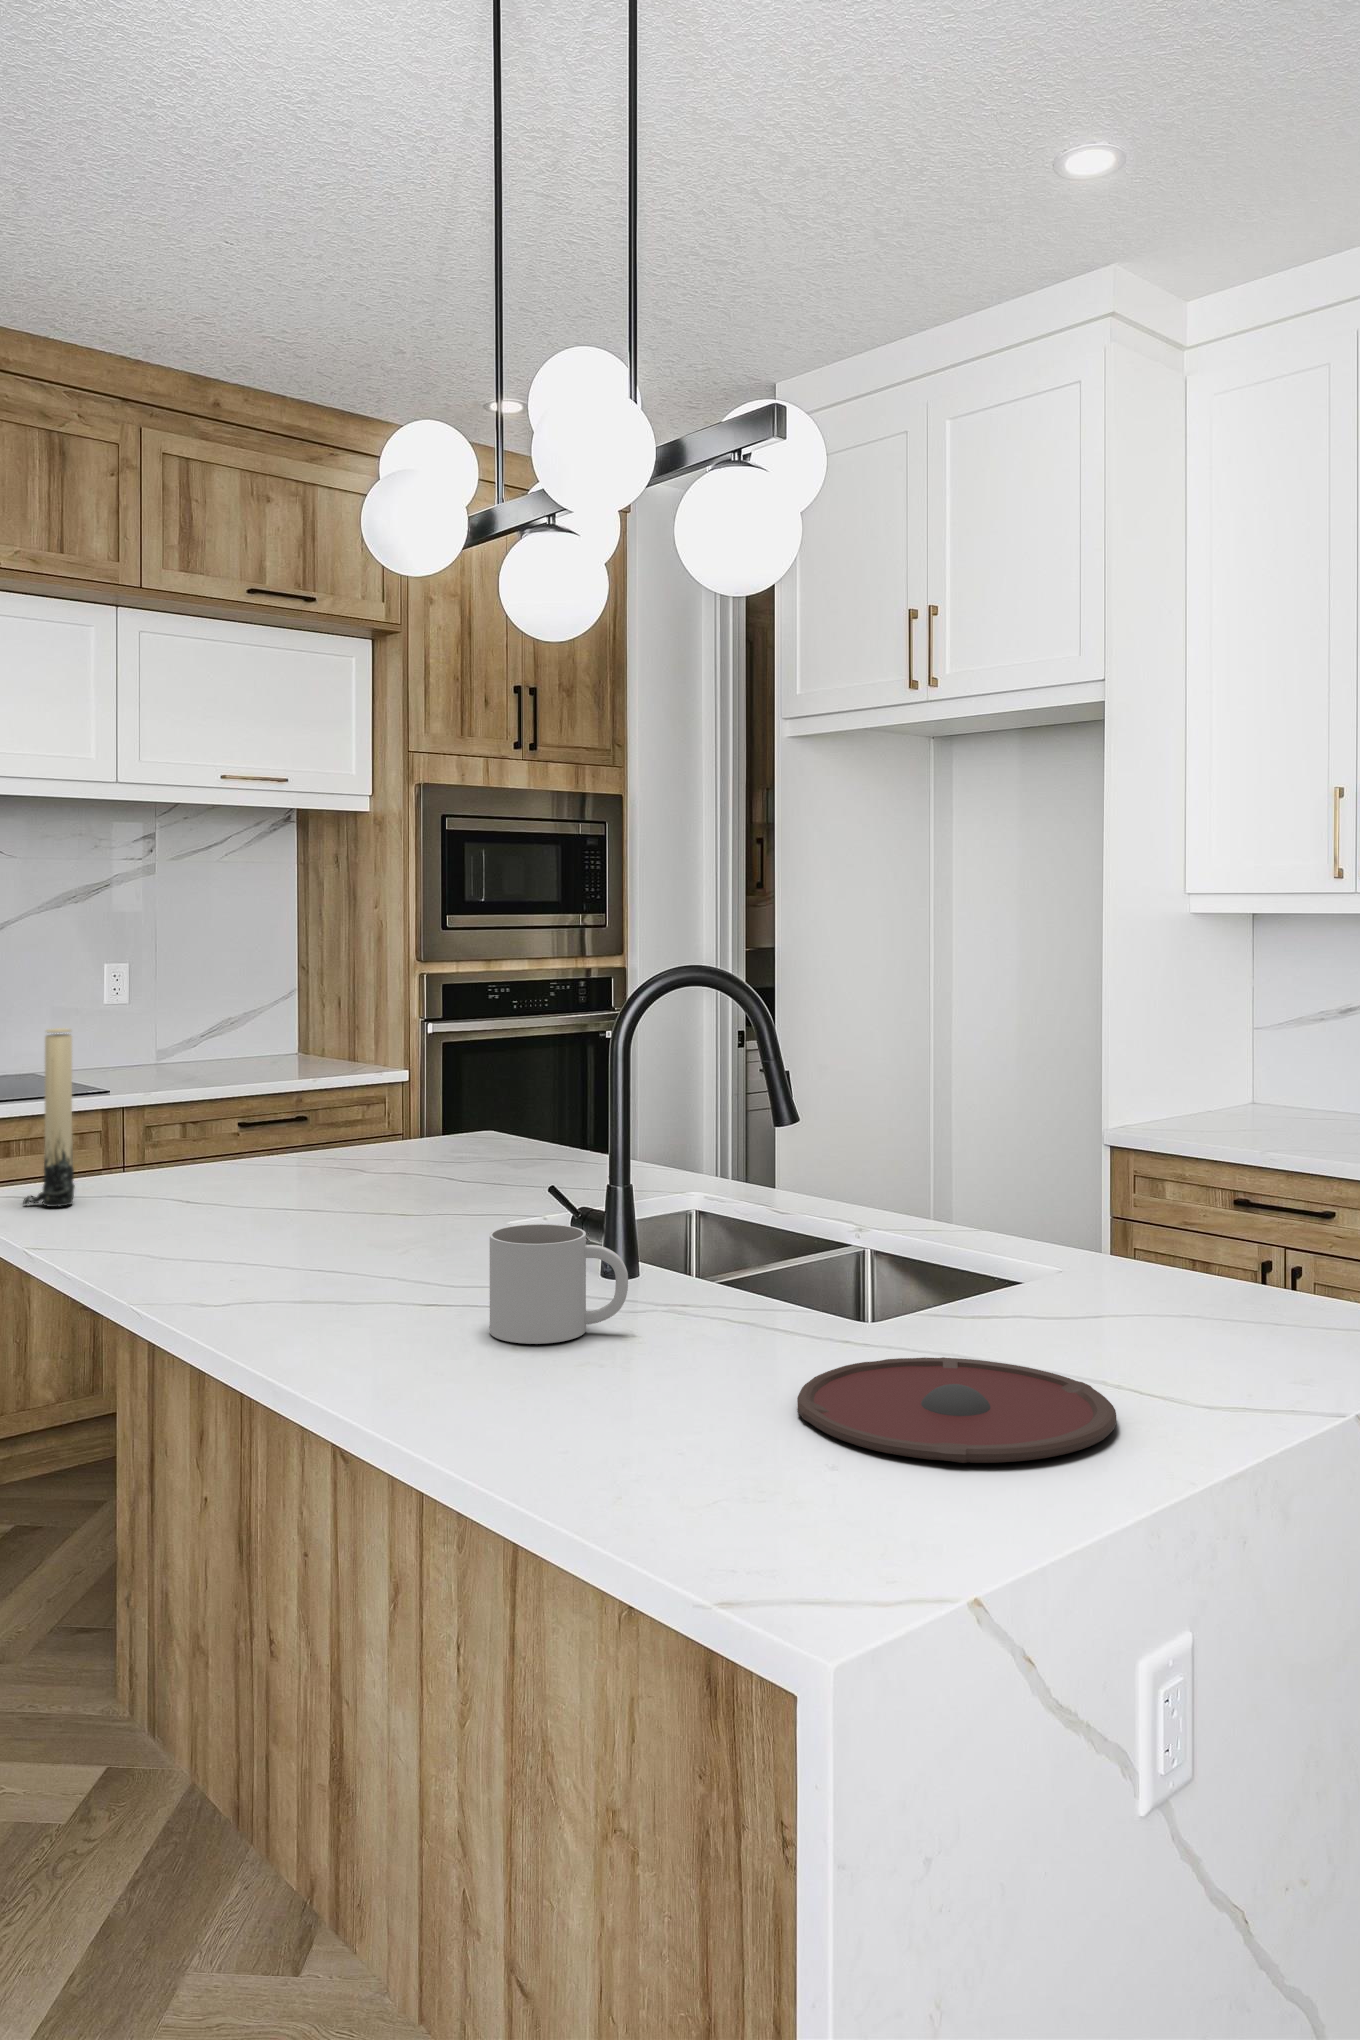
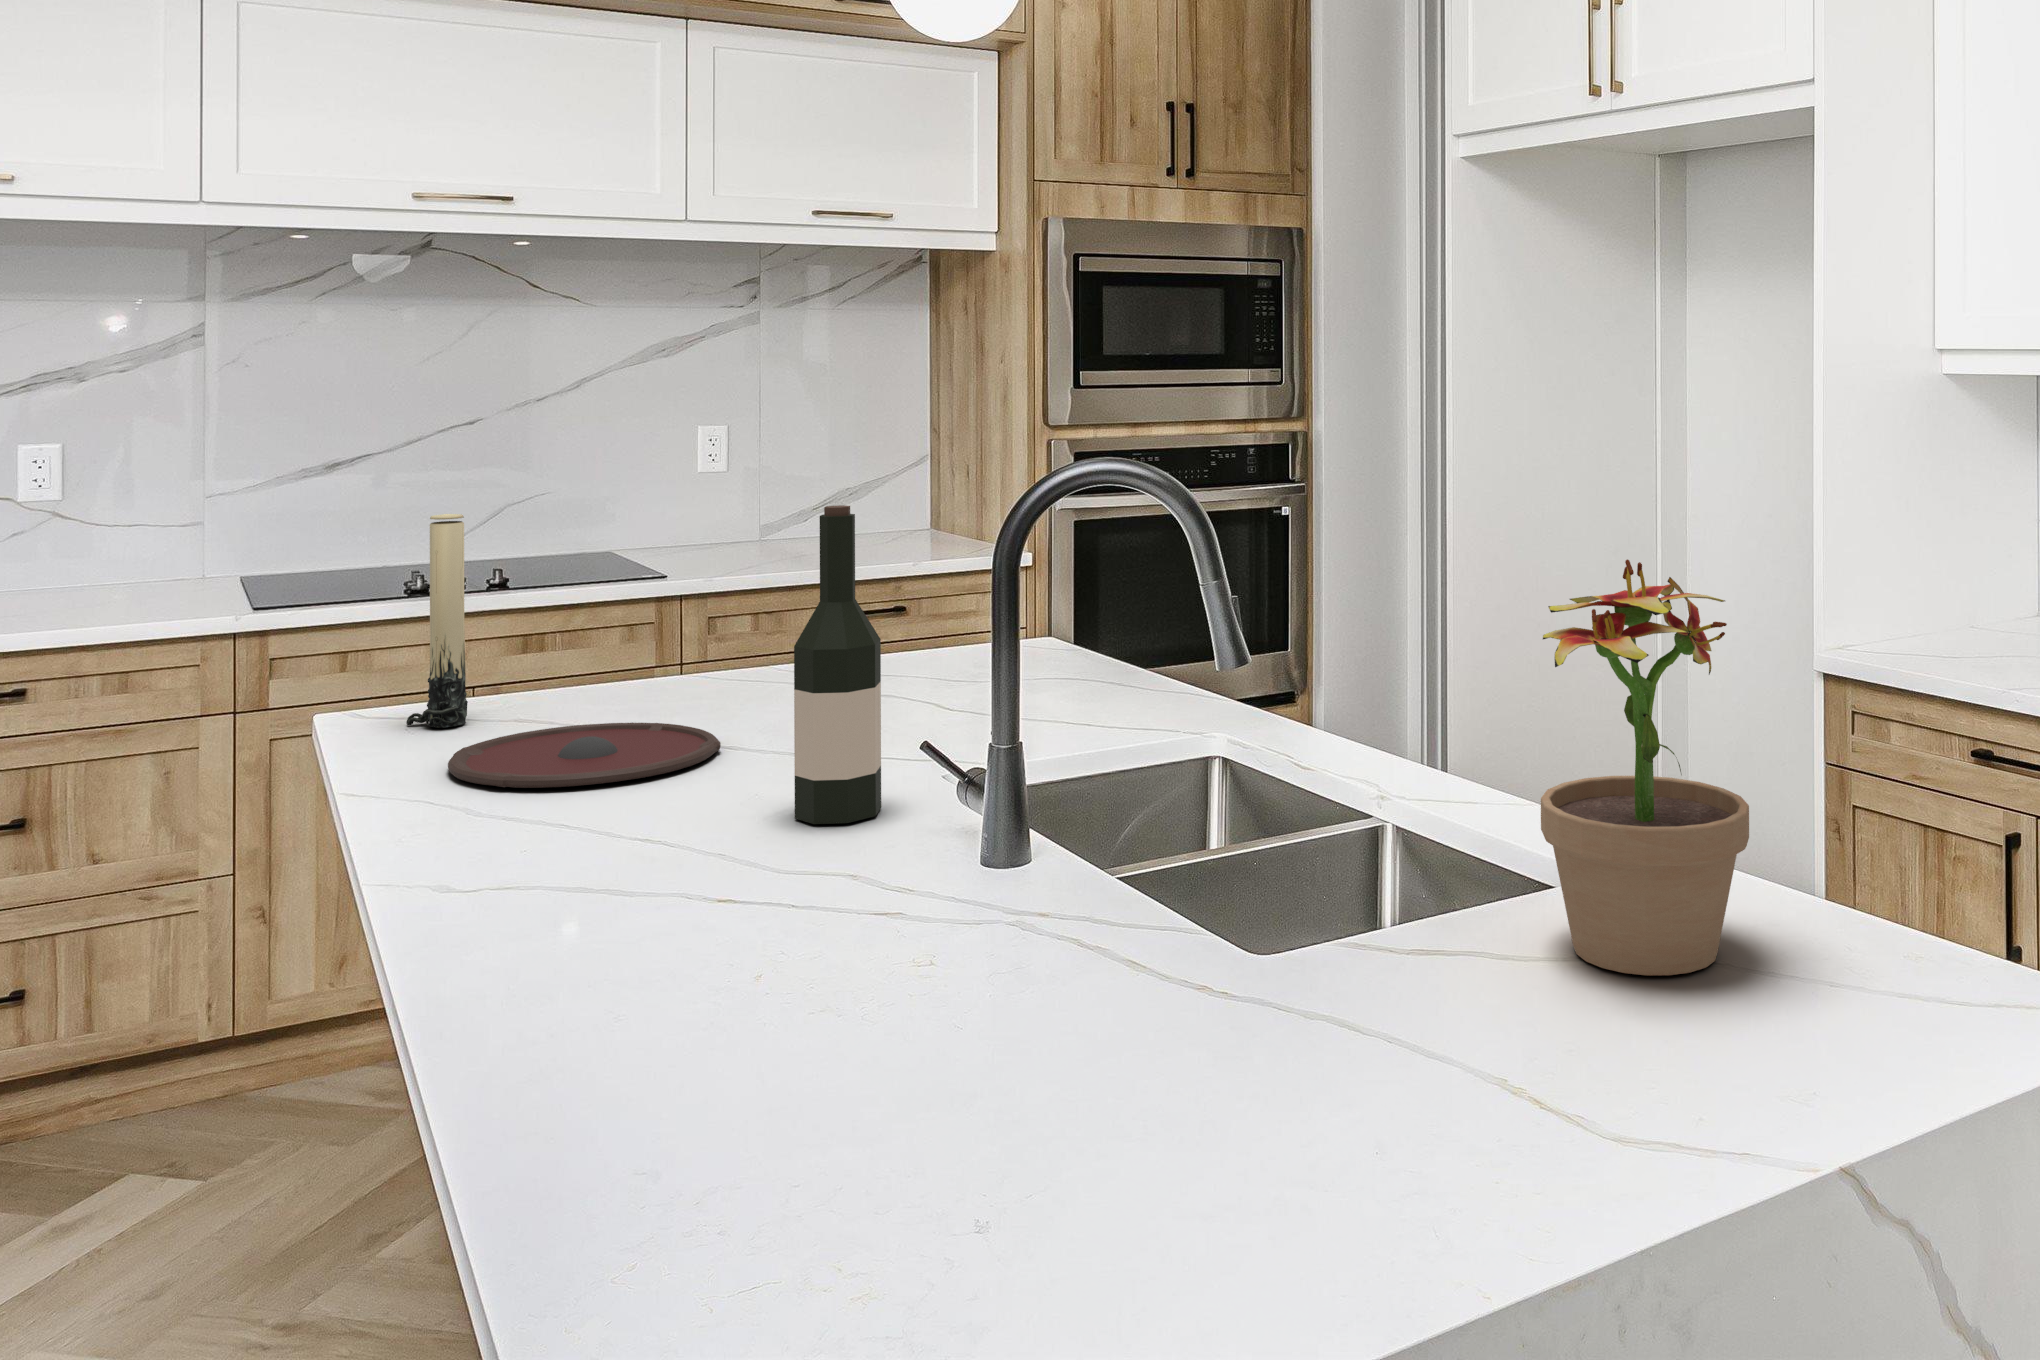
wine bottle: none [427,1014,492,1267] -> present [794,505,881,824]
potted plant: none [1073,1044,1232,1346] -> present [1541,559,1749,975]
mug: present [490,1224,628,1344] -> none [768,783,946,946]
plate: present [797,1357,1116,1463] -> present [448,723,721,788]

